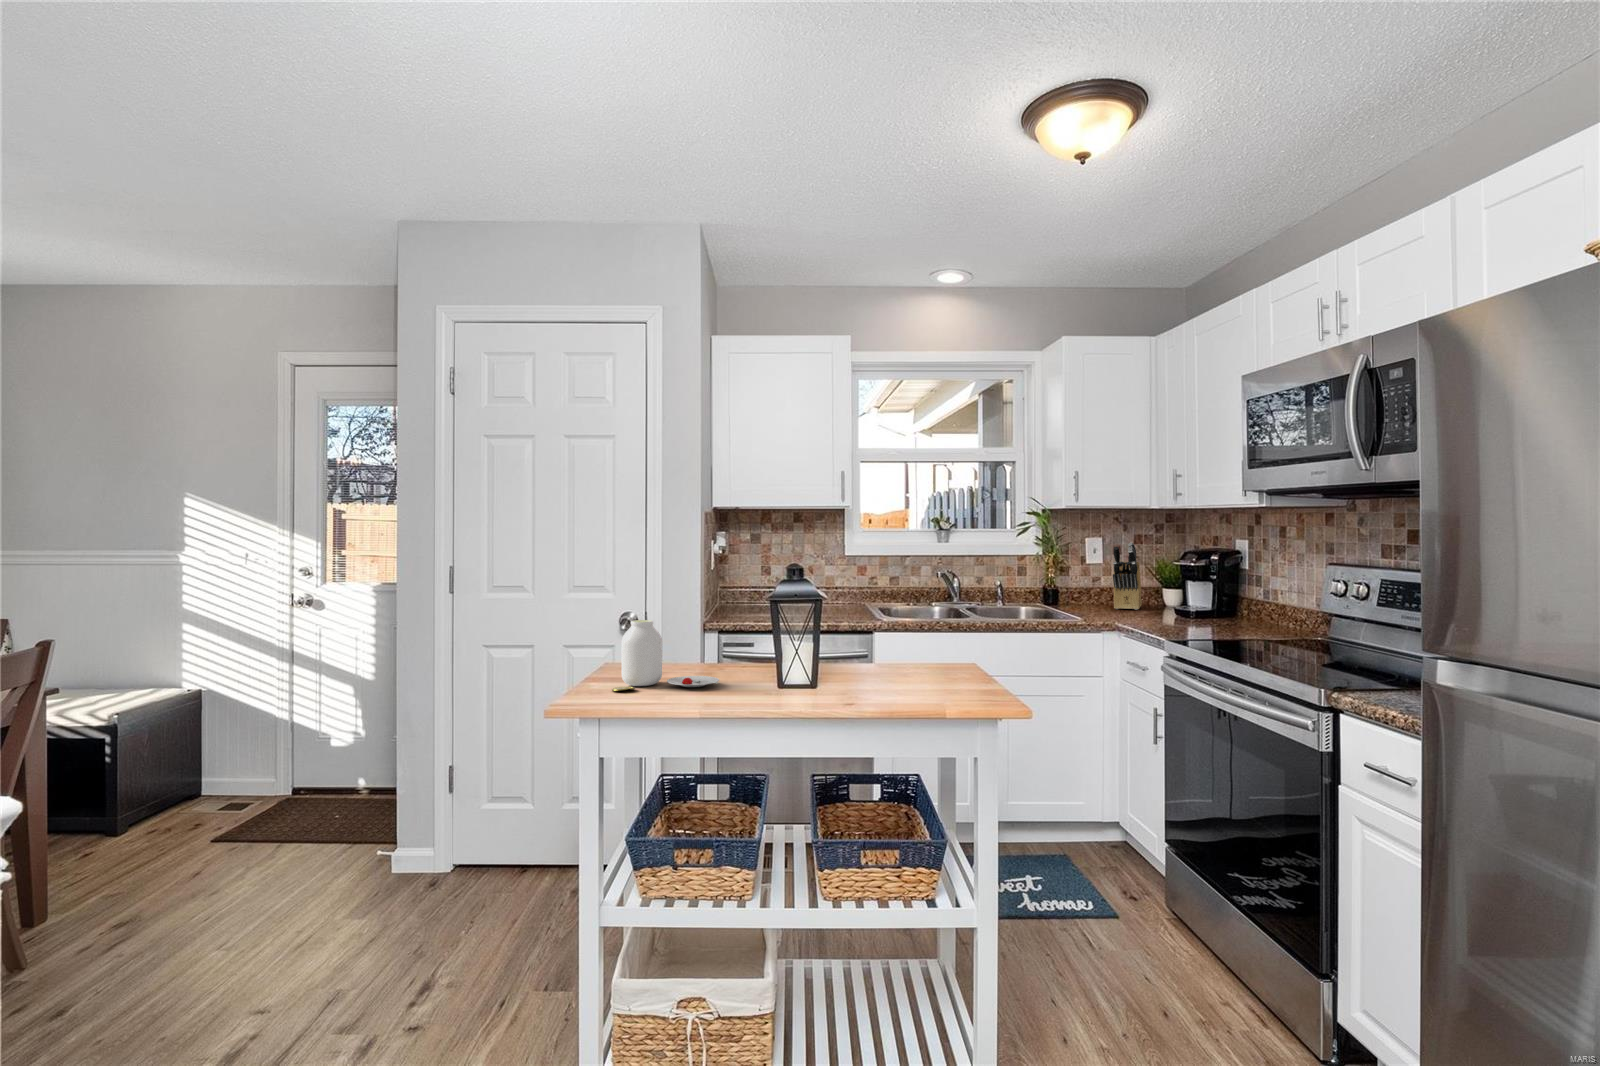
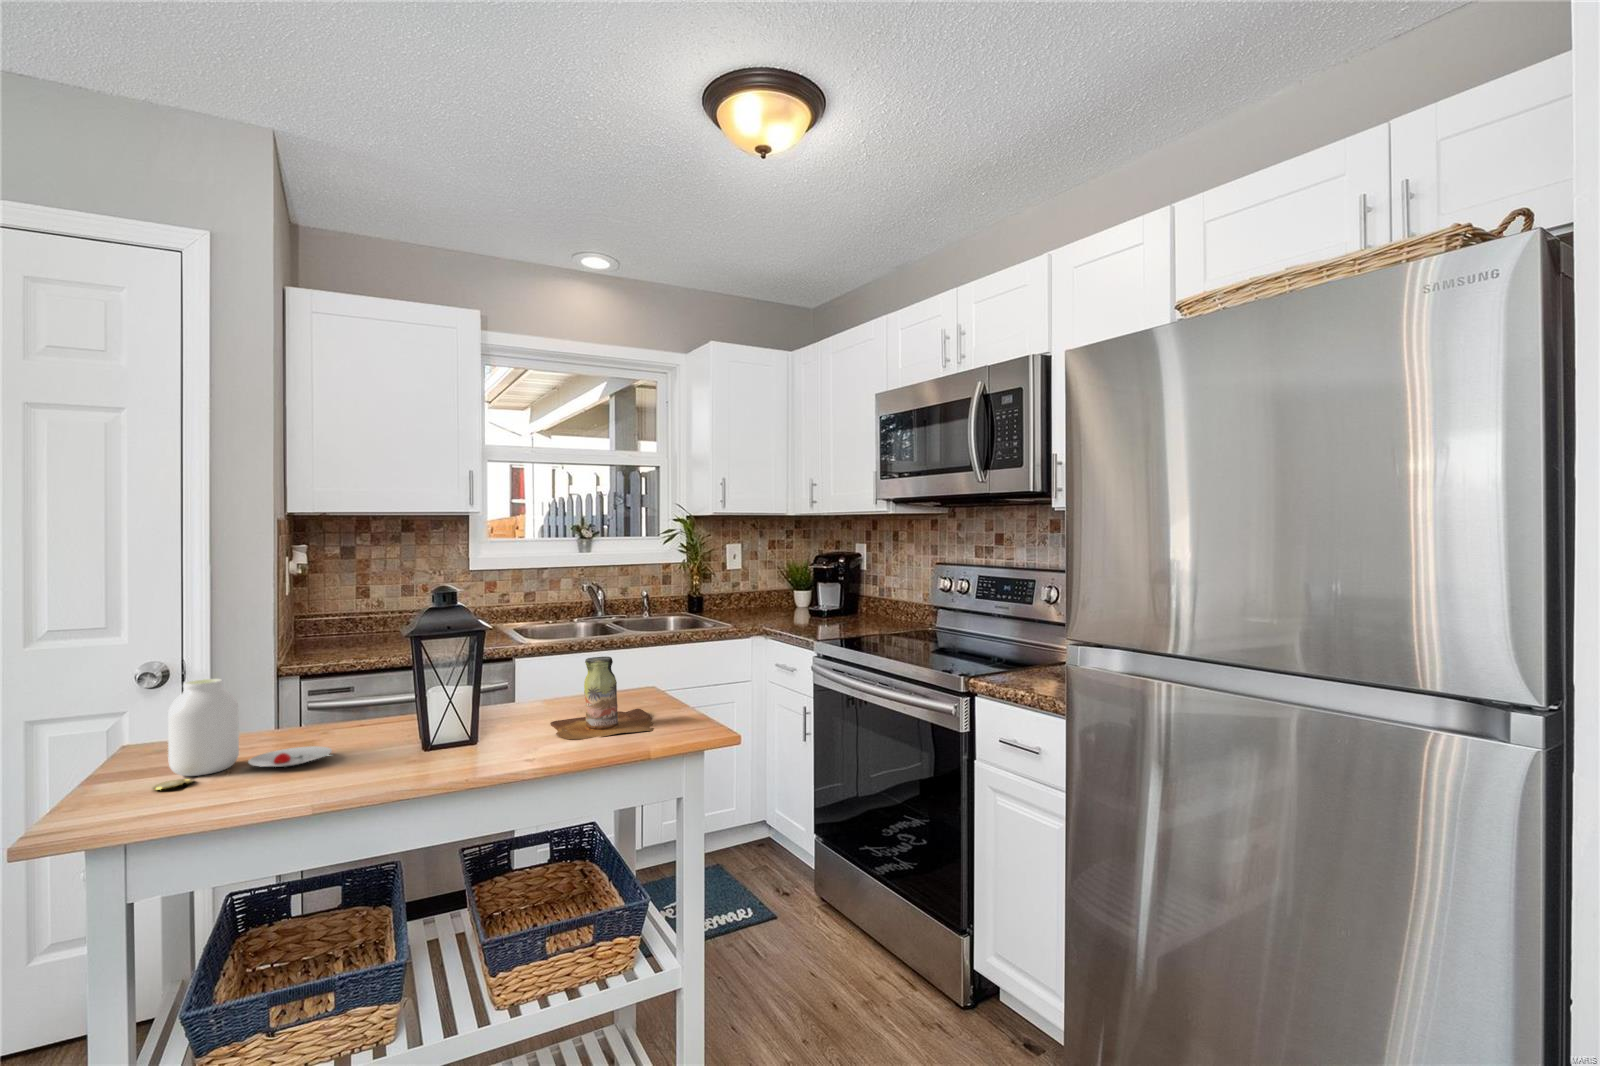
knife block: present [1113,543,1142,610] -> none [749,548,773,612]
bottle: none [879,627,968,696] -> present [550,657,654,740]

